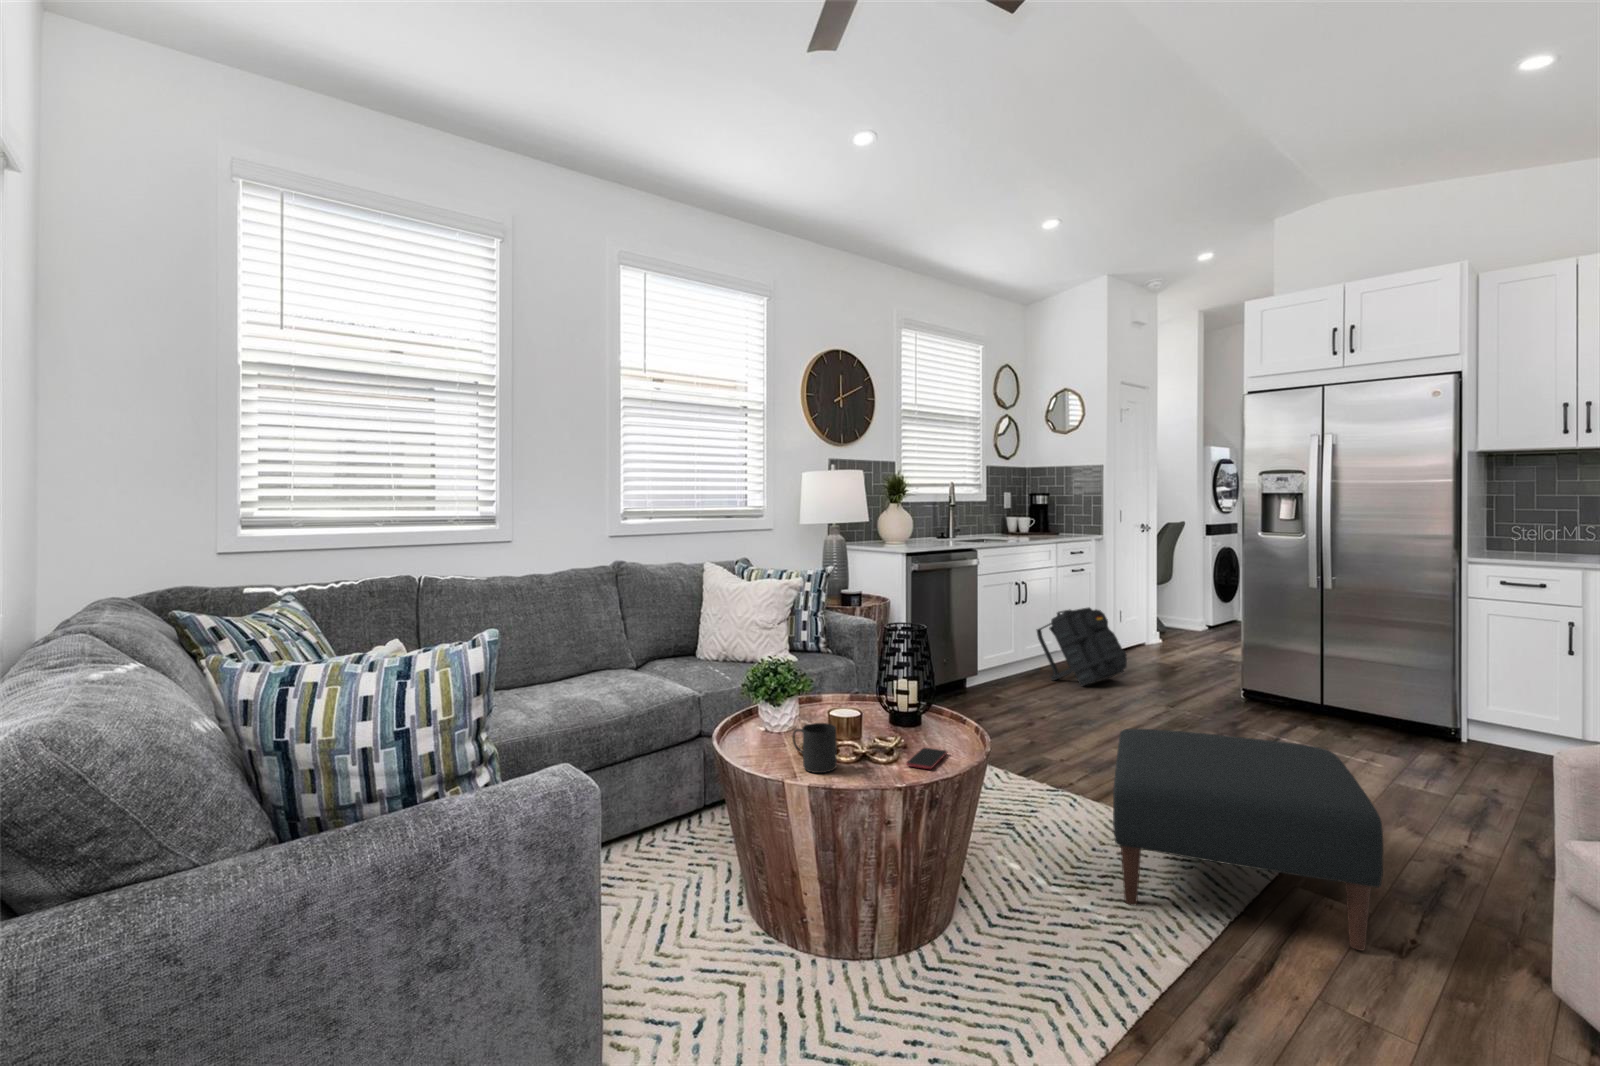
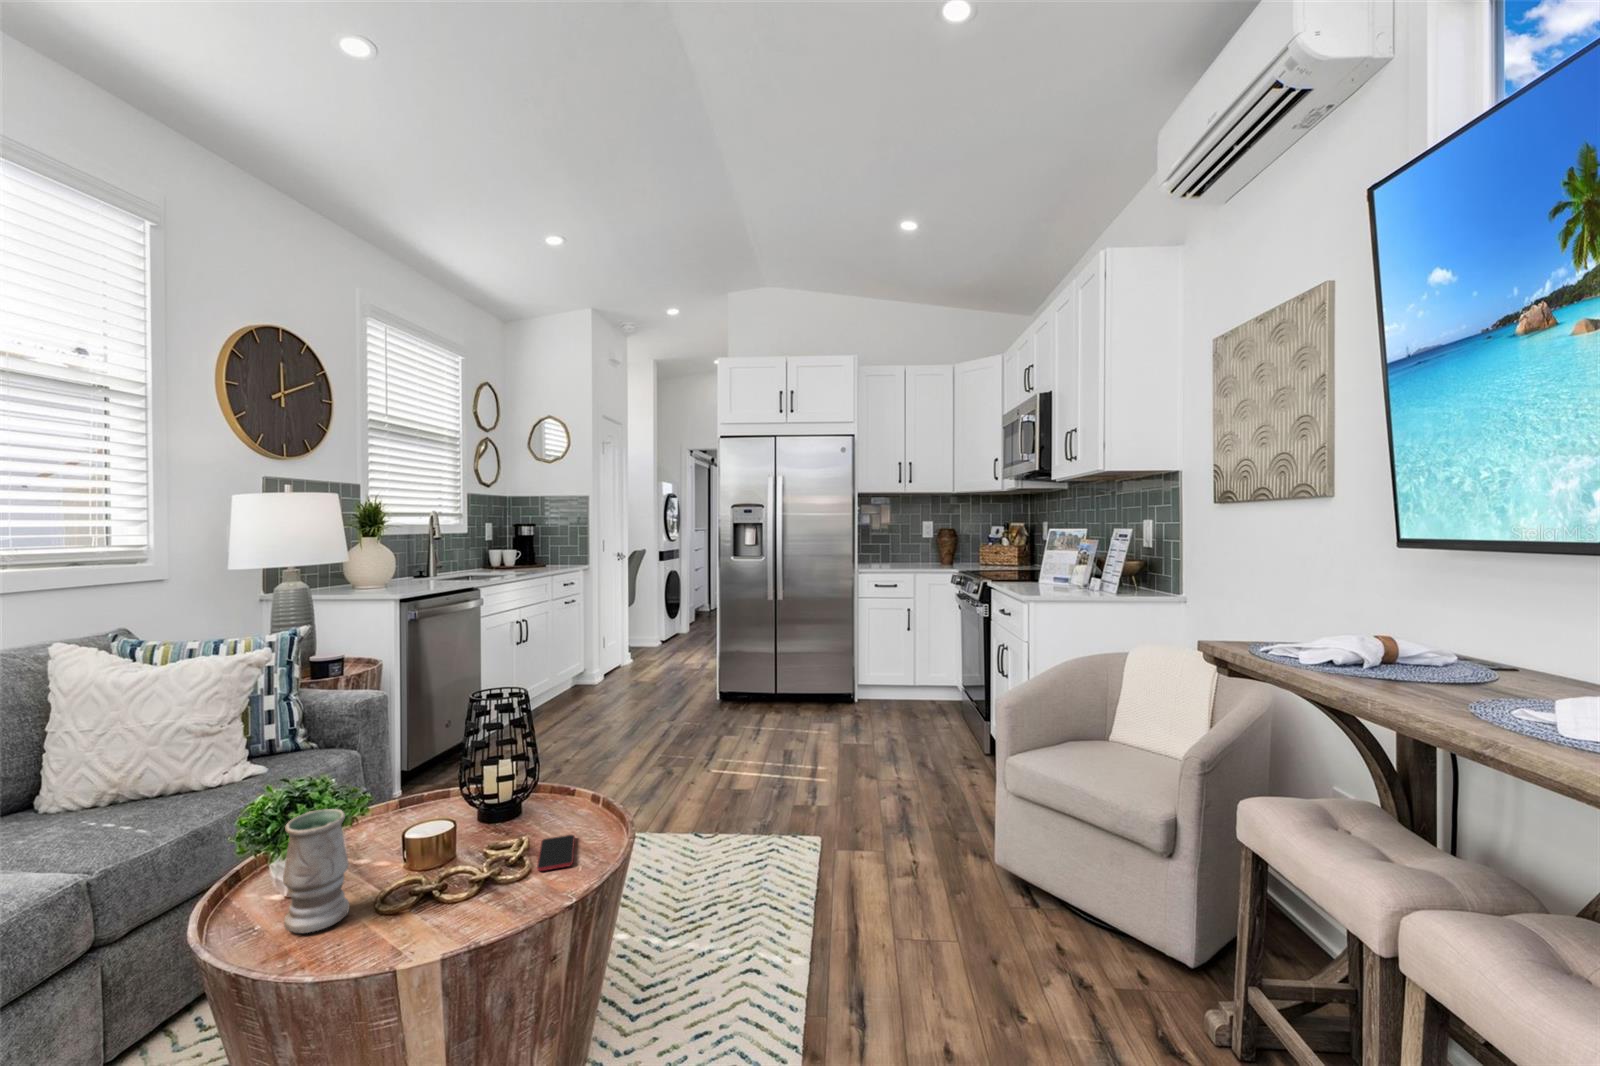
backpack: present [1037,608,1127,686] -> none [537,635,627,716]
vase: none [755,679,790,755] -> present [283,809,349,933]
mug: present [792,723,837,773] -> none [369,852,445,933]
ottoman: present [1113,728,1383,950] -> none [689,729,917,927]

